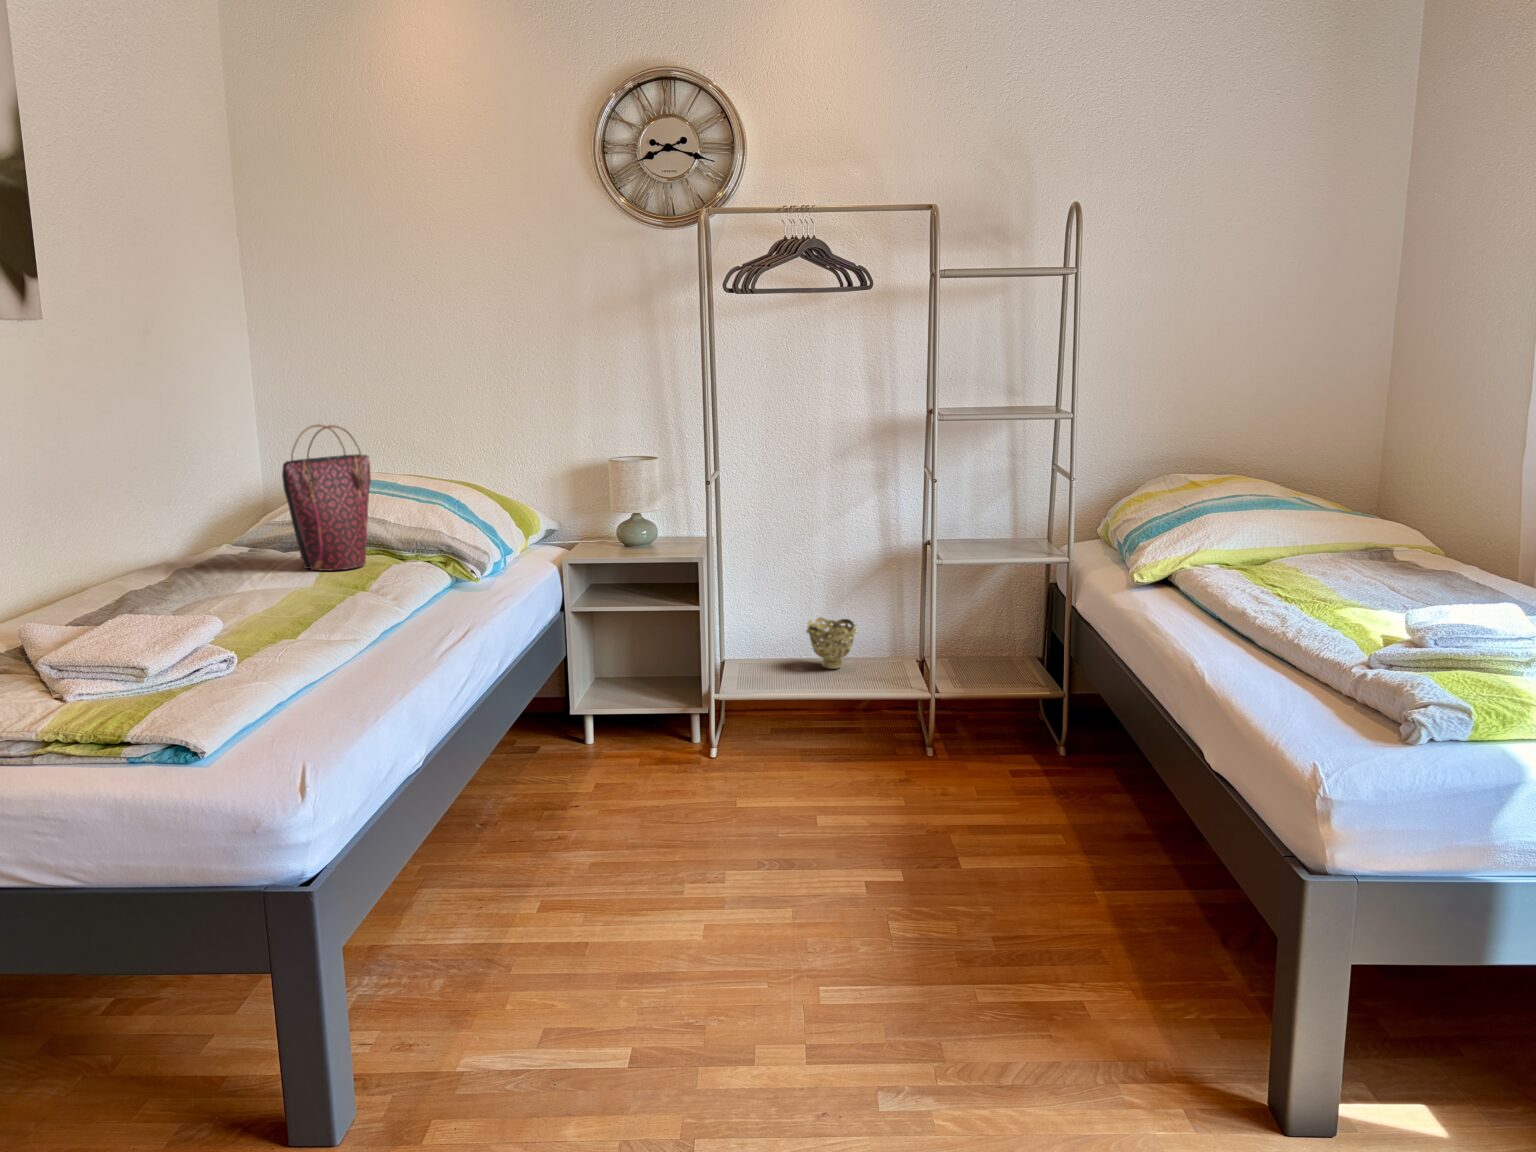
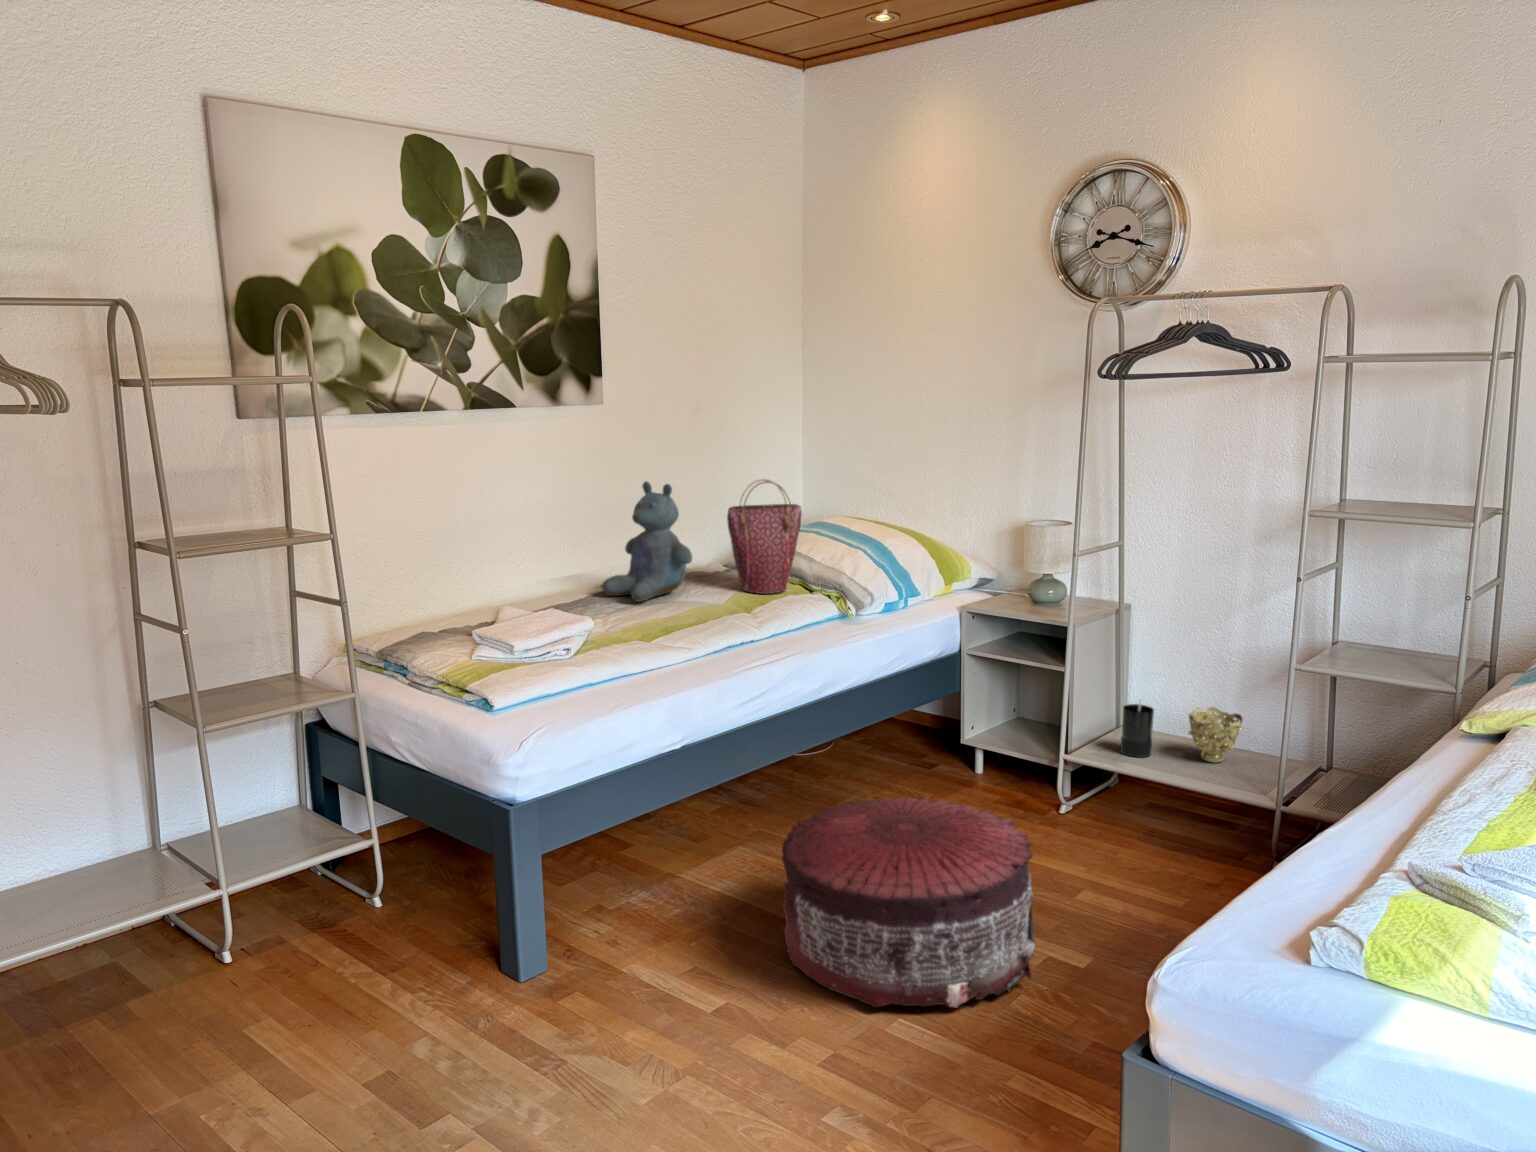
stuffed bear: none [125,433,261,599] -> present [602,481,692,602]
candle: none [752,621,782,679] -> present [1120,701,1154,757]
pouf: none [600,745,903,985] -> present [782,797,1035,1007]

